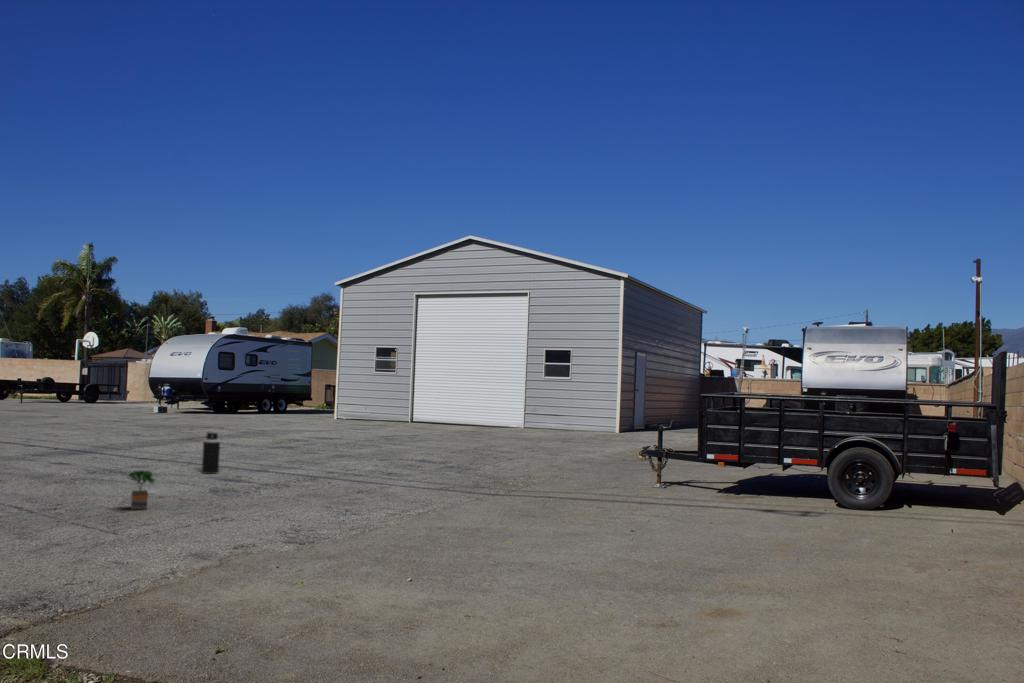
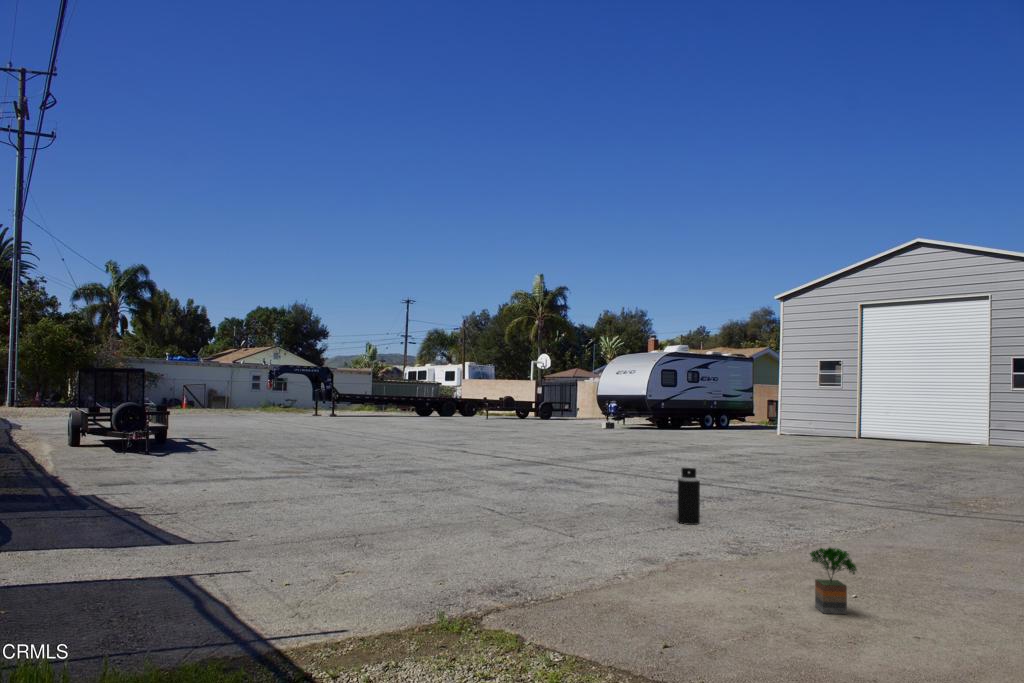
potted tree: present [128,470,155,509] -> present [810,548,857,614]

